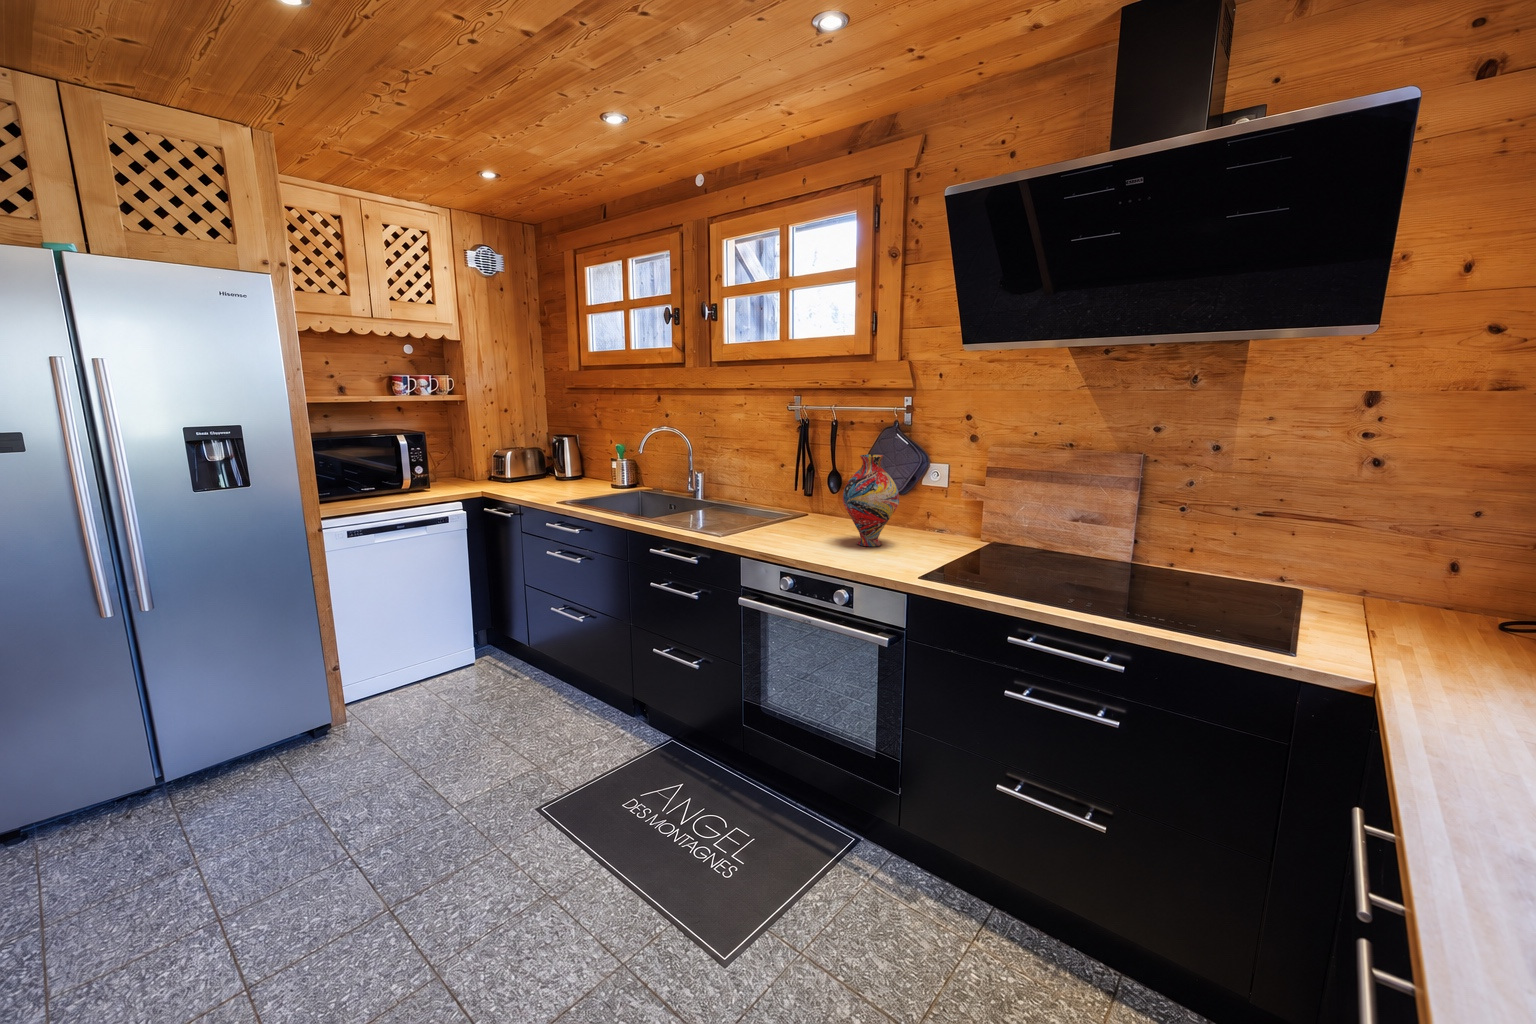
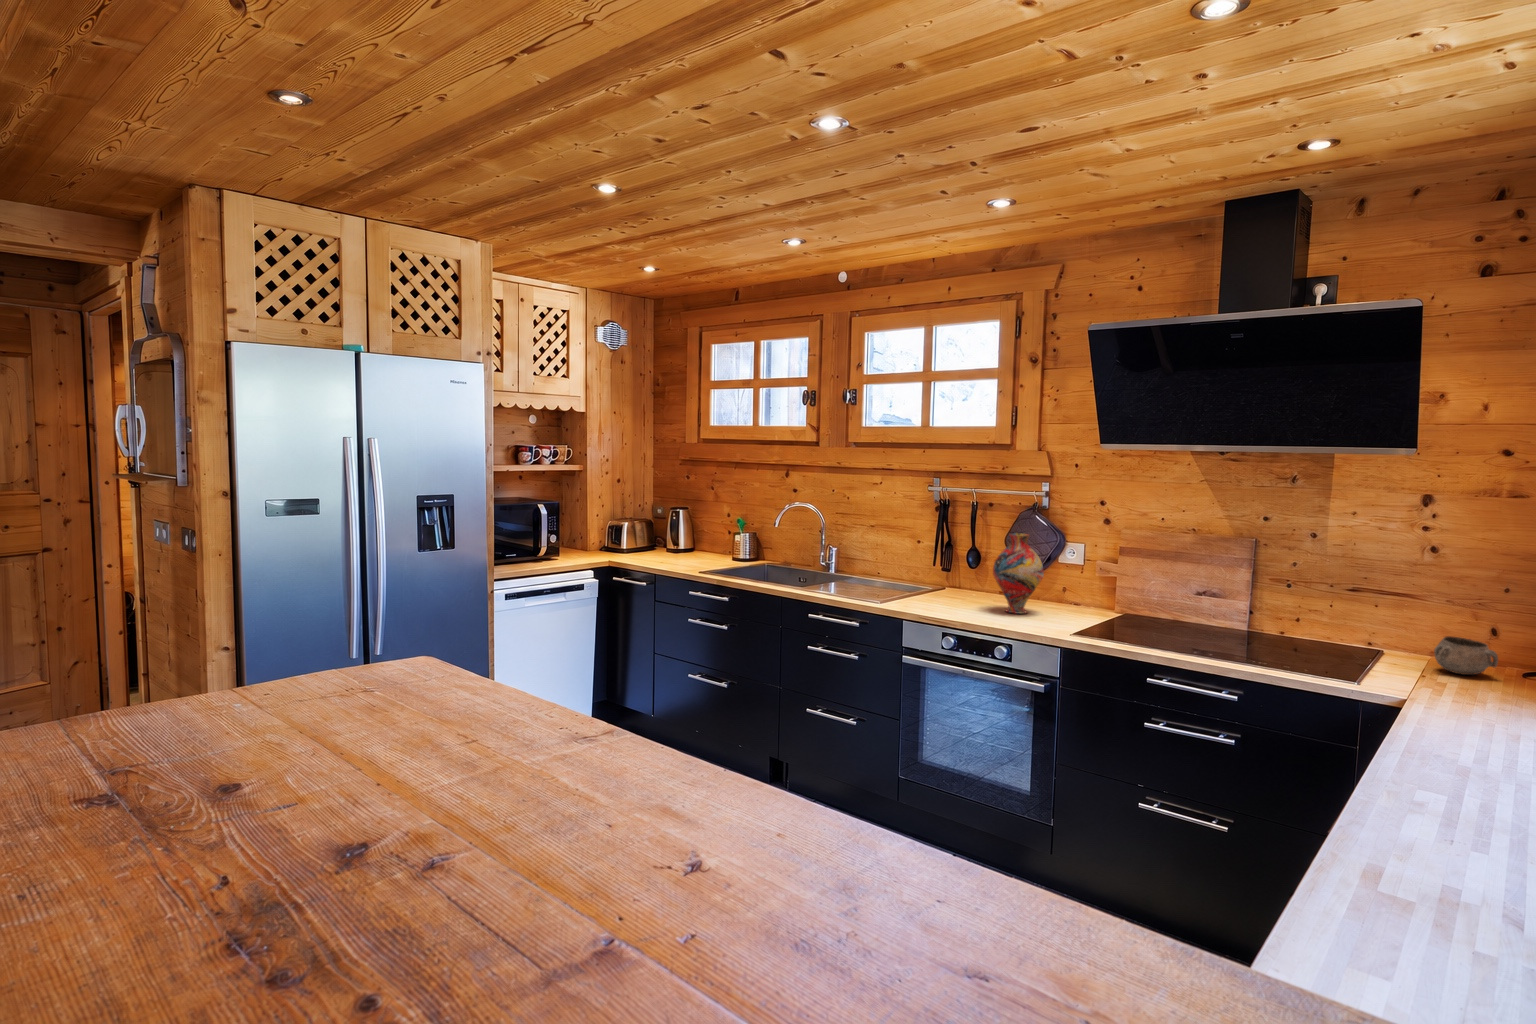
decorative bowl: none [1380,577,1476,629] -> present [1434,636,1498,675]

